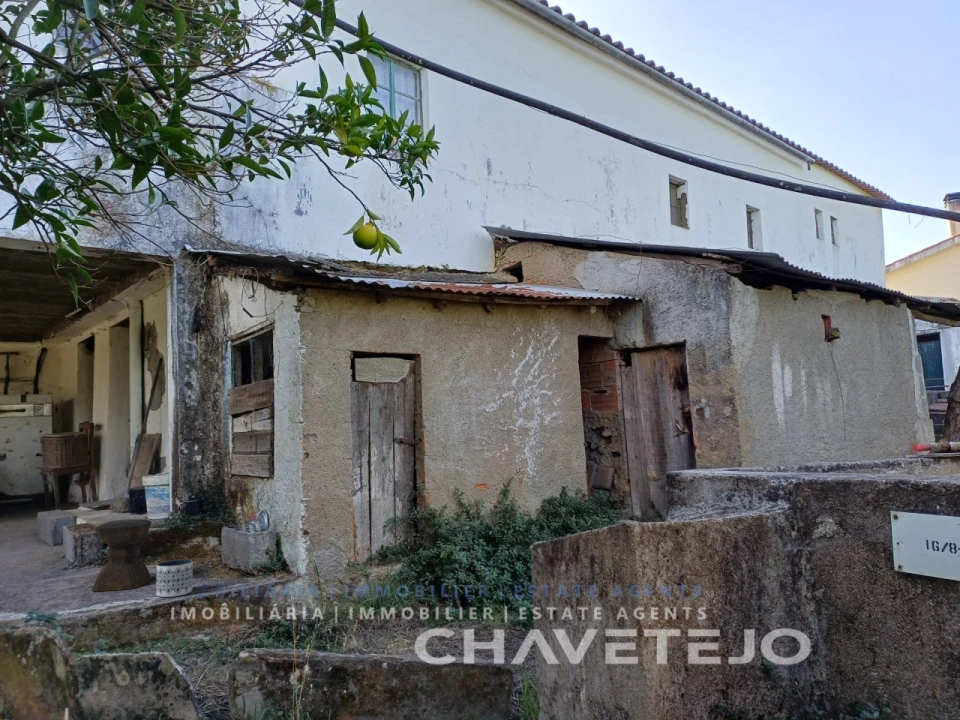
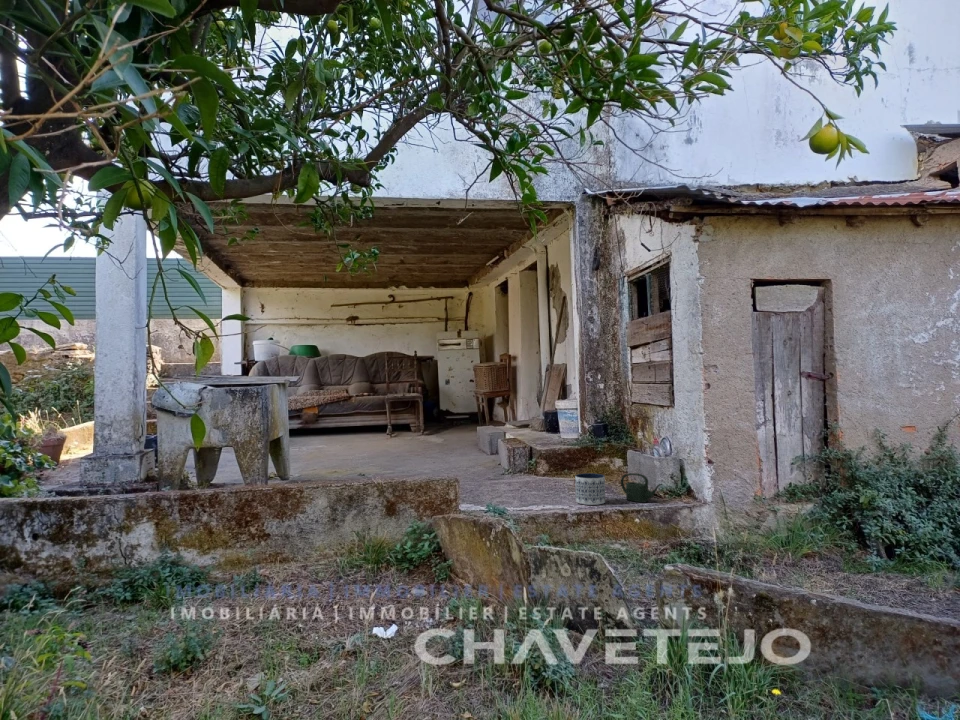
stool: present [92,519,152,591] -> none [525,435,570,493]
watering can: none [212,554,257,585] -> present [621,473,662,503]

